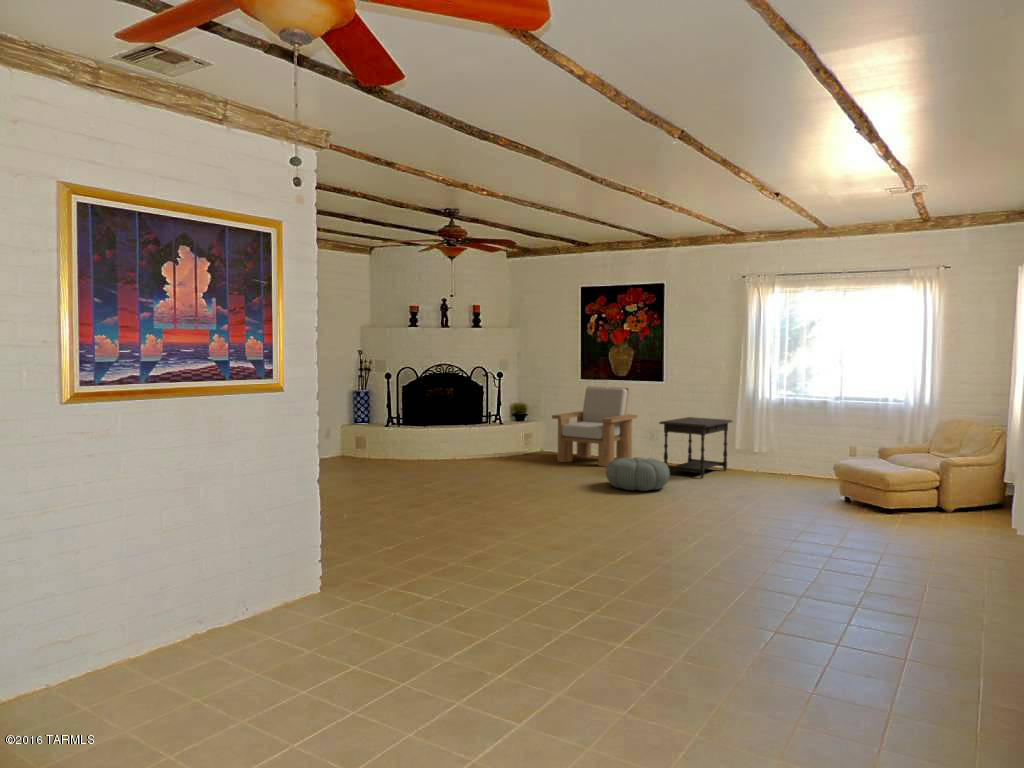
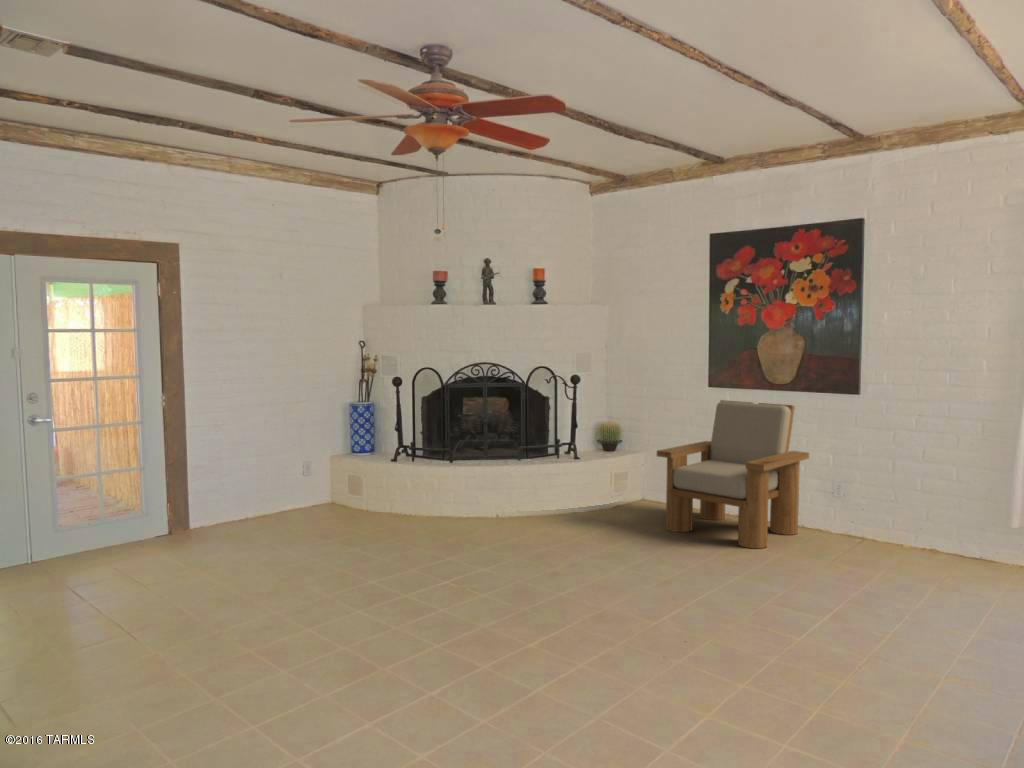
side table: present [659,417,733,478] -> none [859,462,1010,594]
pouf: present [606,457,670,491] -> none [756,556,896,641]

